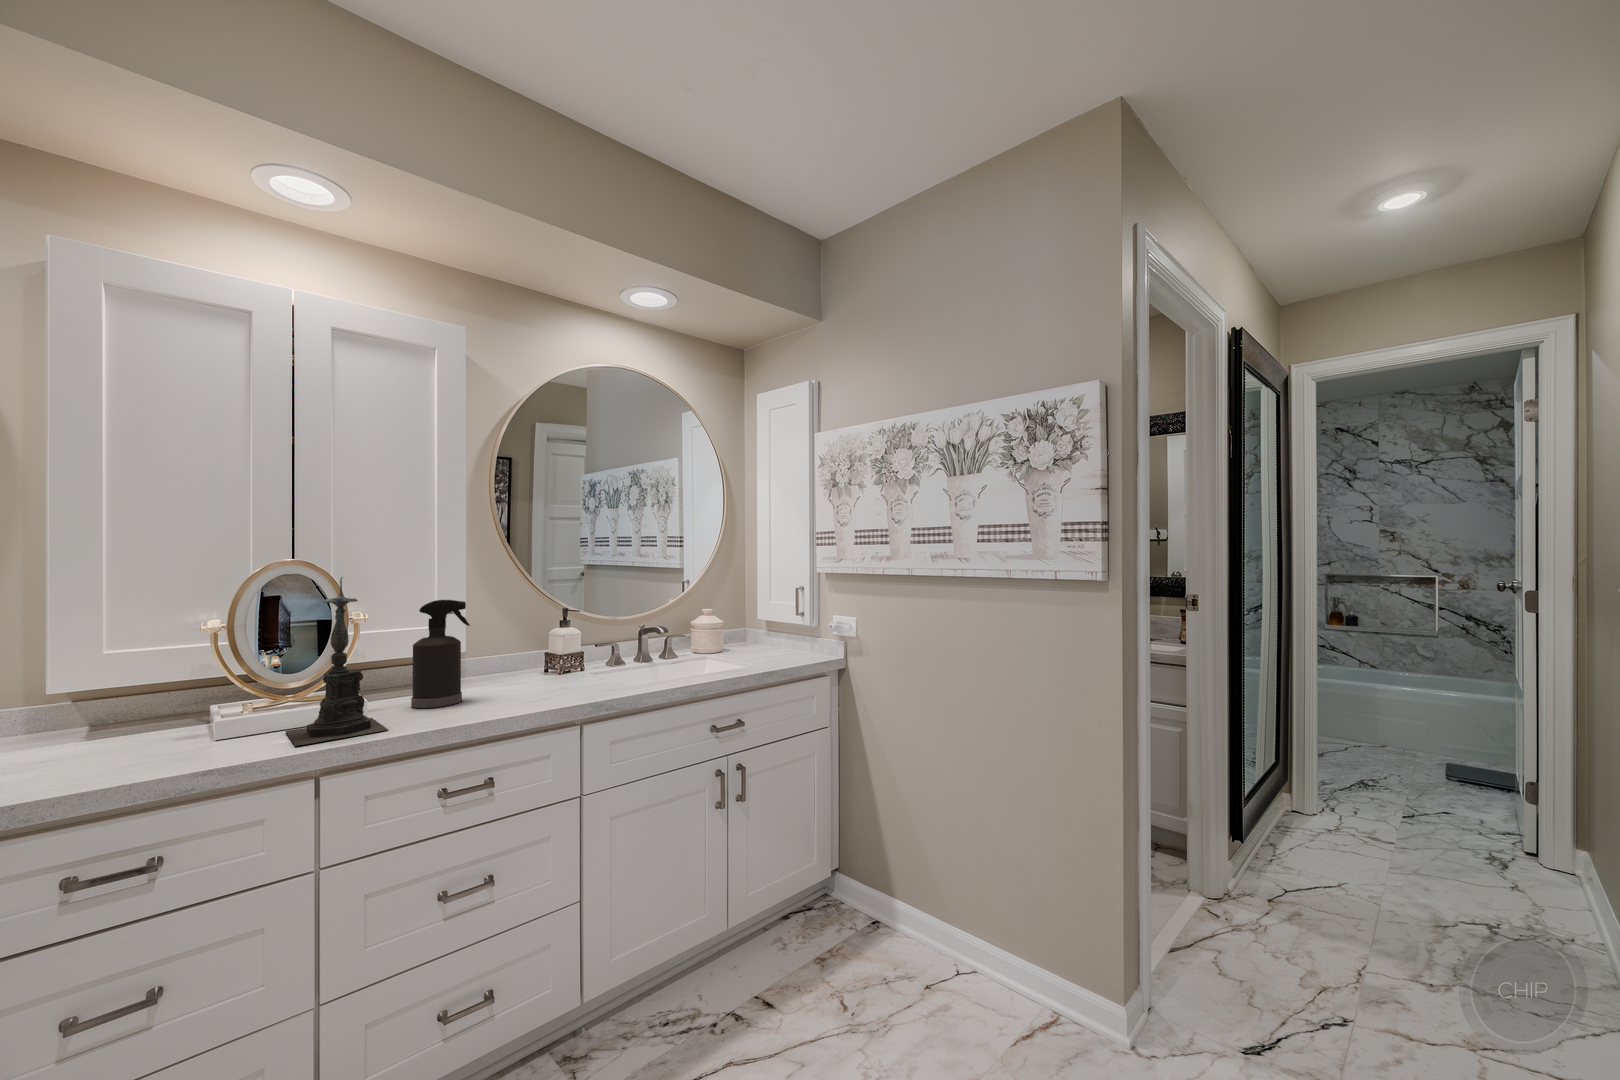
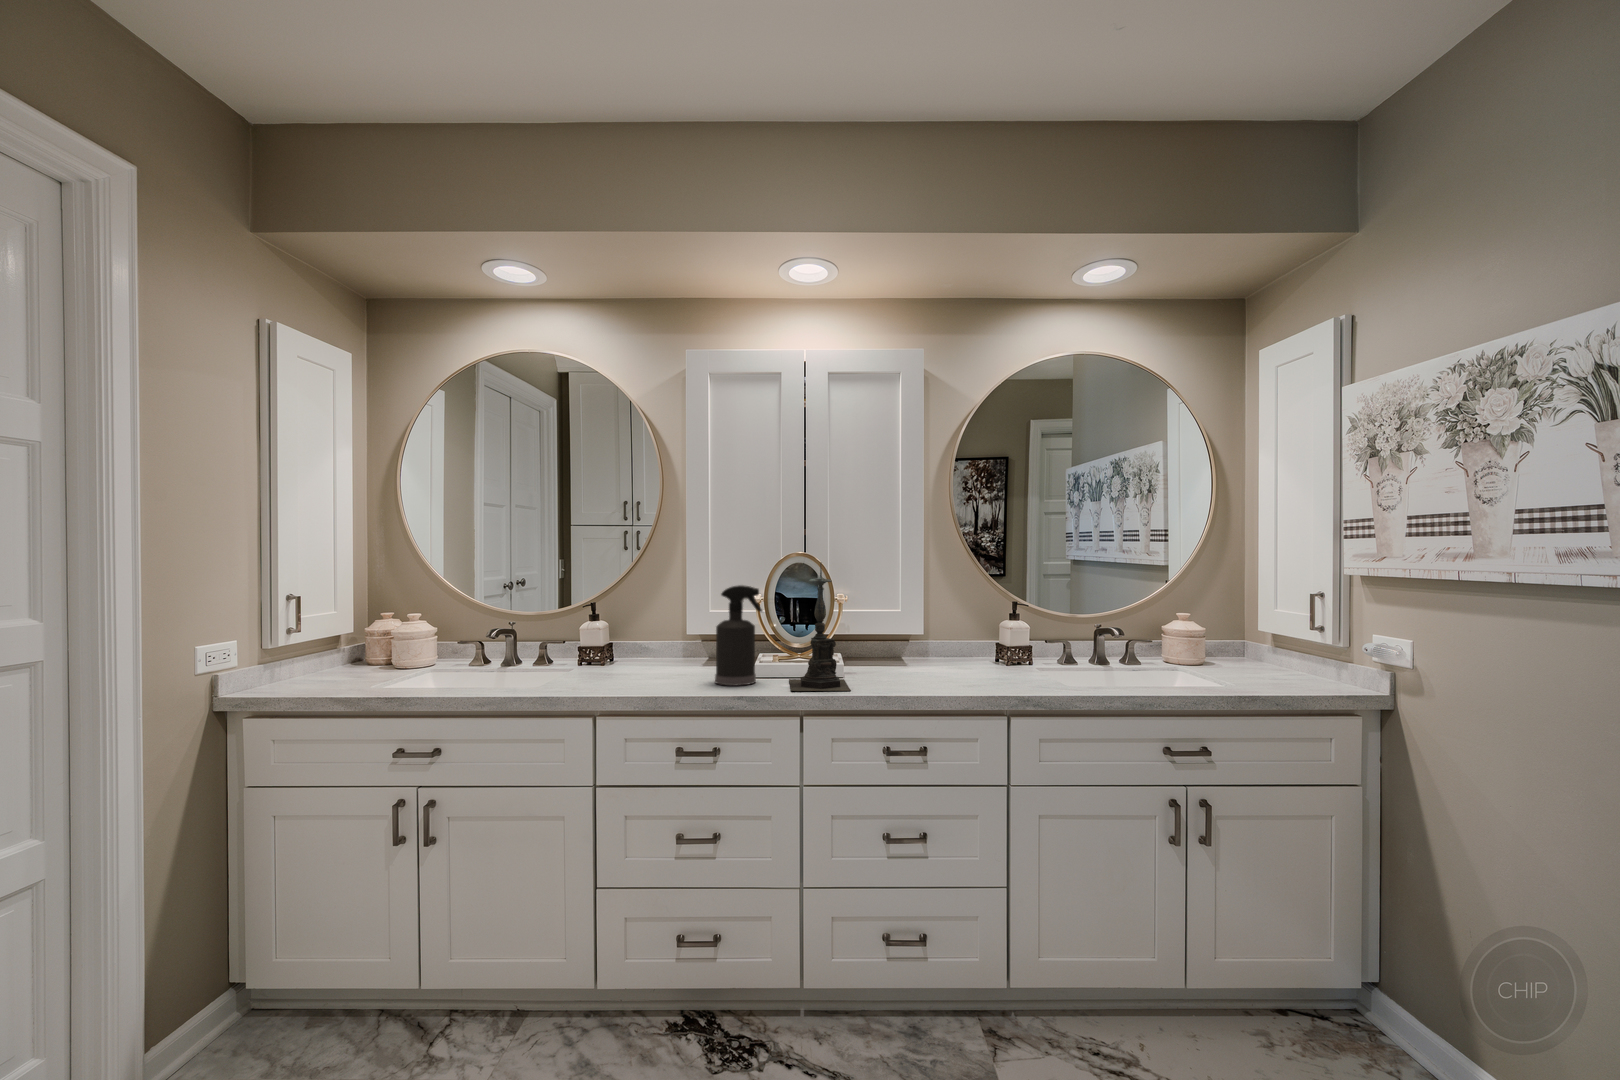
spray bottle: present [411,600,470,708] -> present [715,585,762,686]

